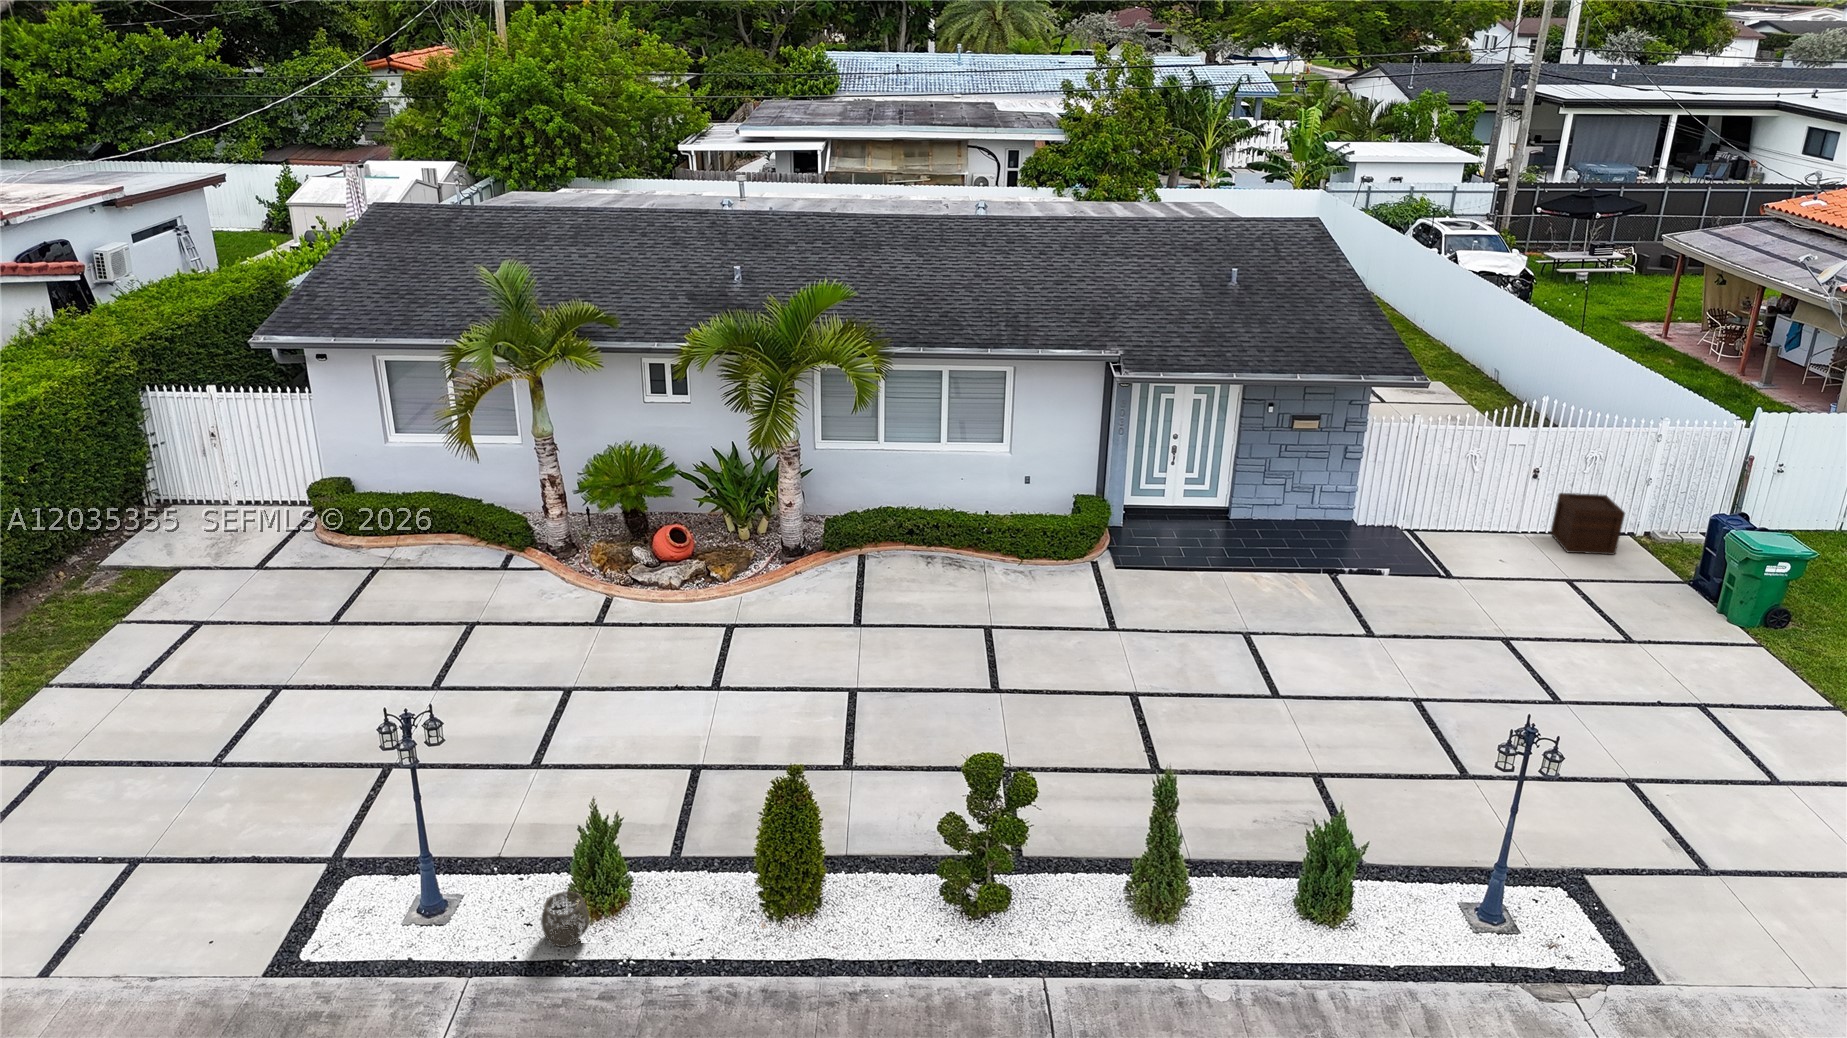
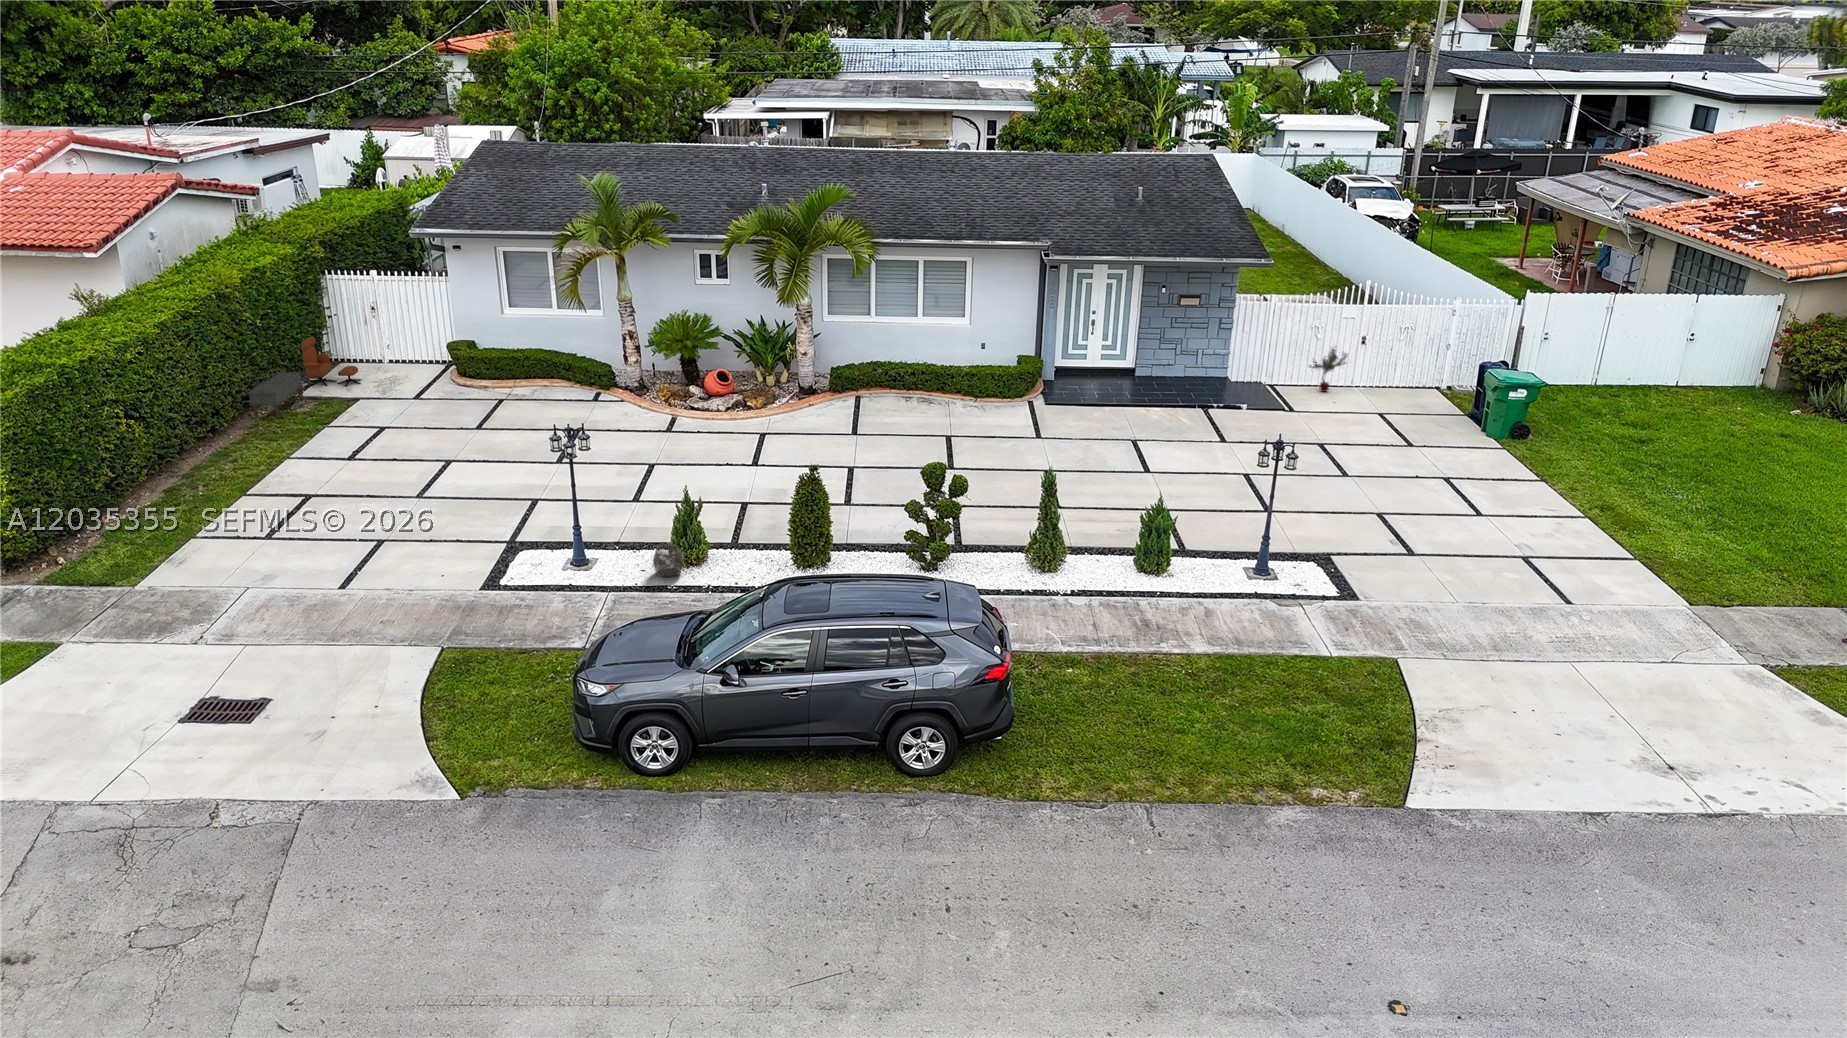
lounge chair: none [111,476,198,543] -> present [301,337,361,386]
potted tree: none [1460,480,1516,541] -> present [1309,347,1347,392]
wooden crate: present [1551,493,1625,555] -> none [1377,356,1427,400]
bench: none [18,532,110,605] -> present [249,372,303,419]

